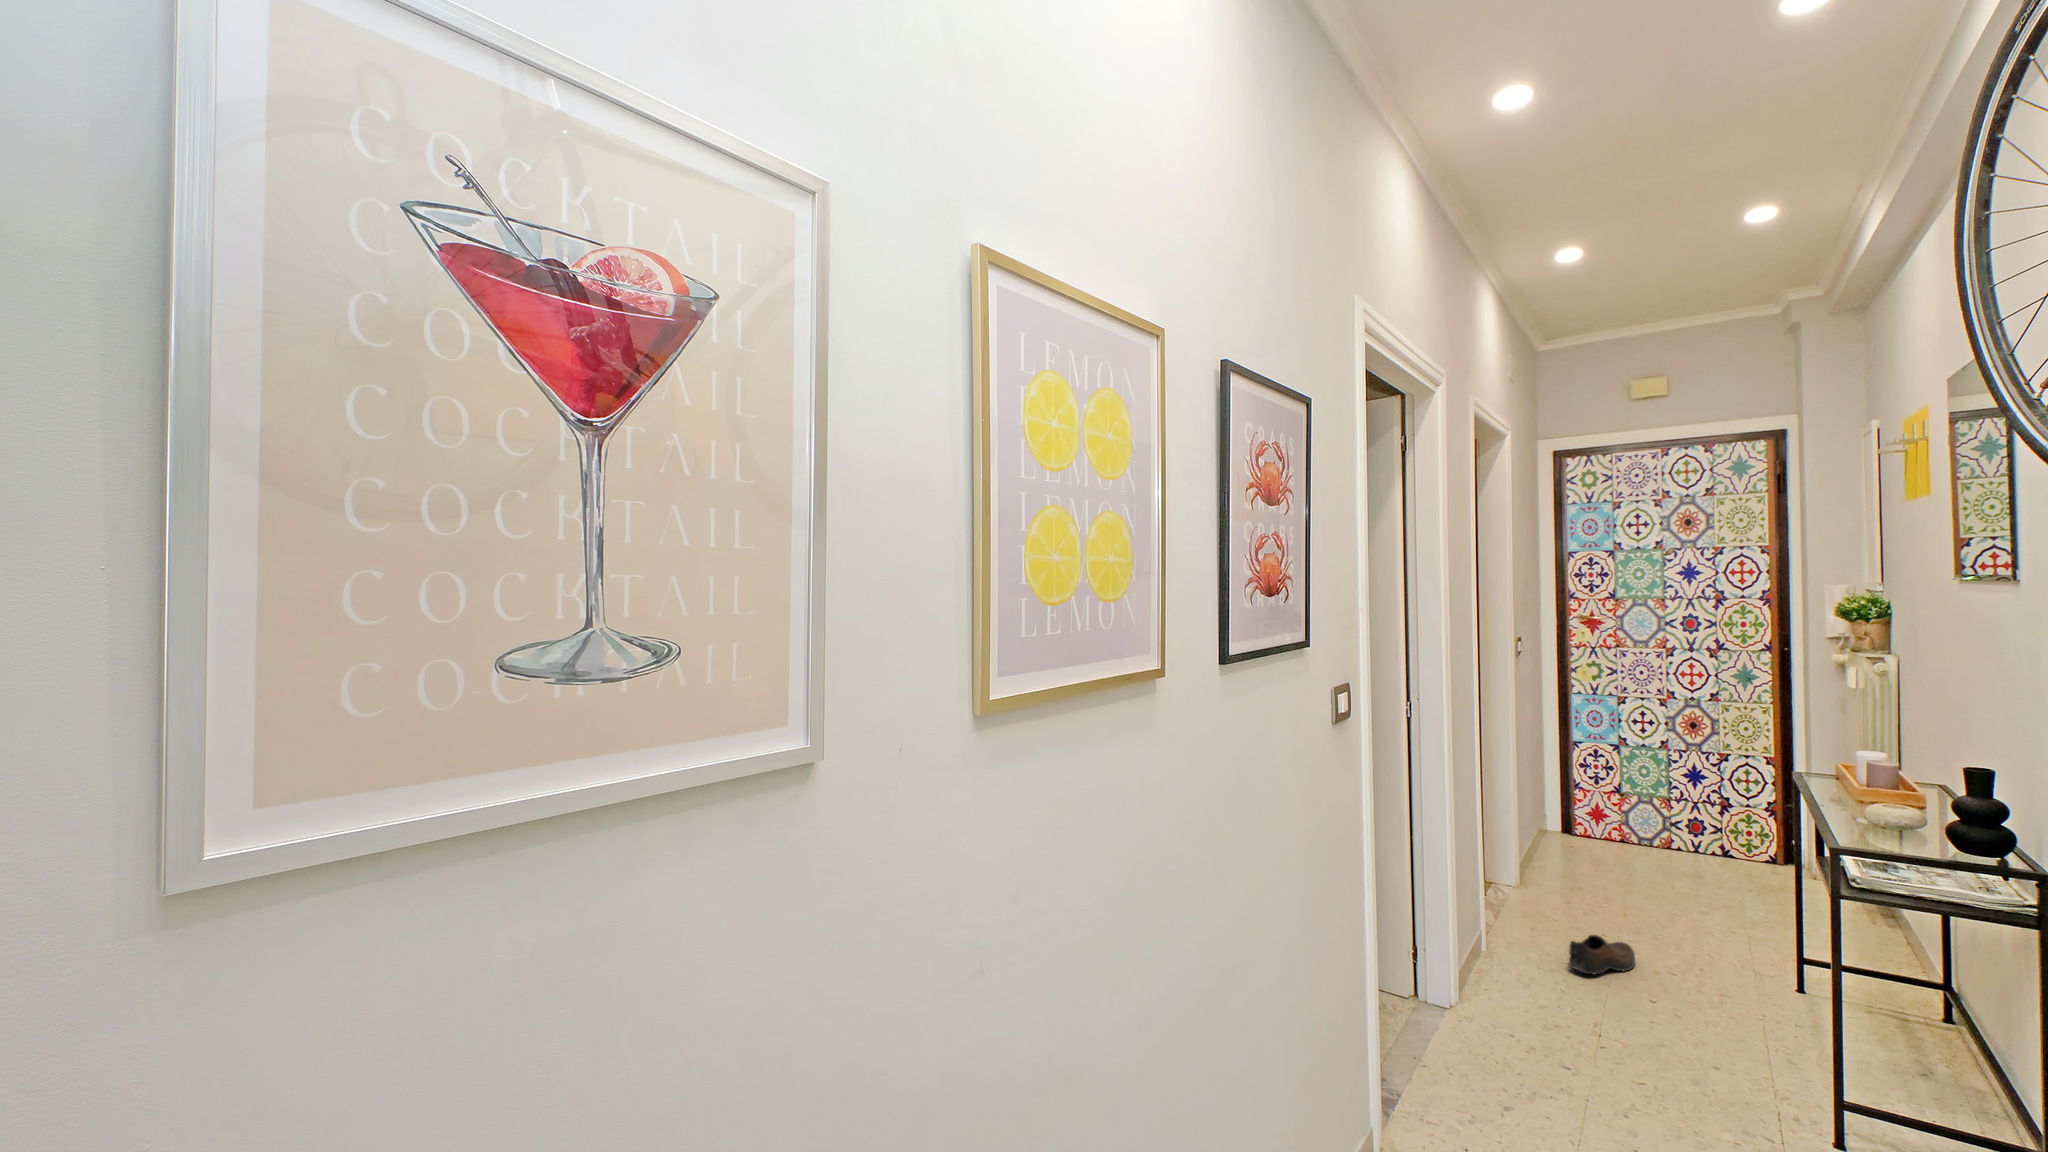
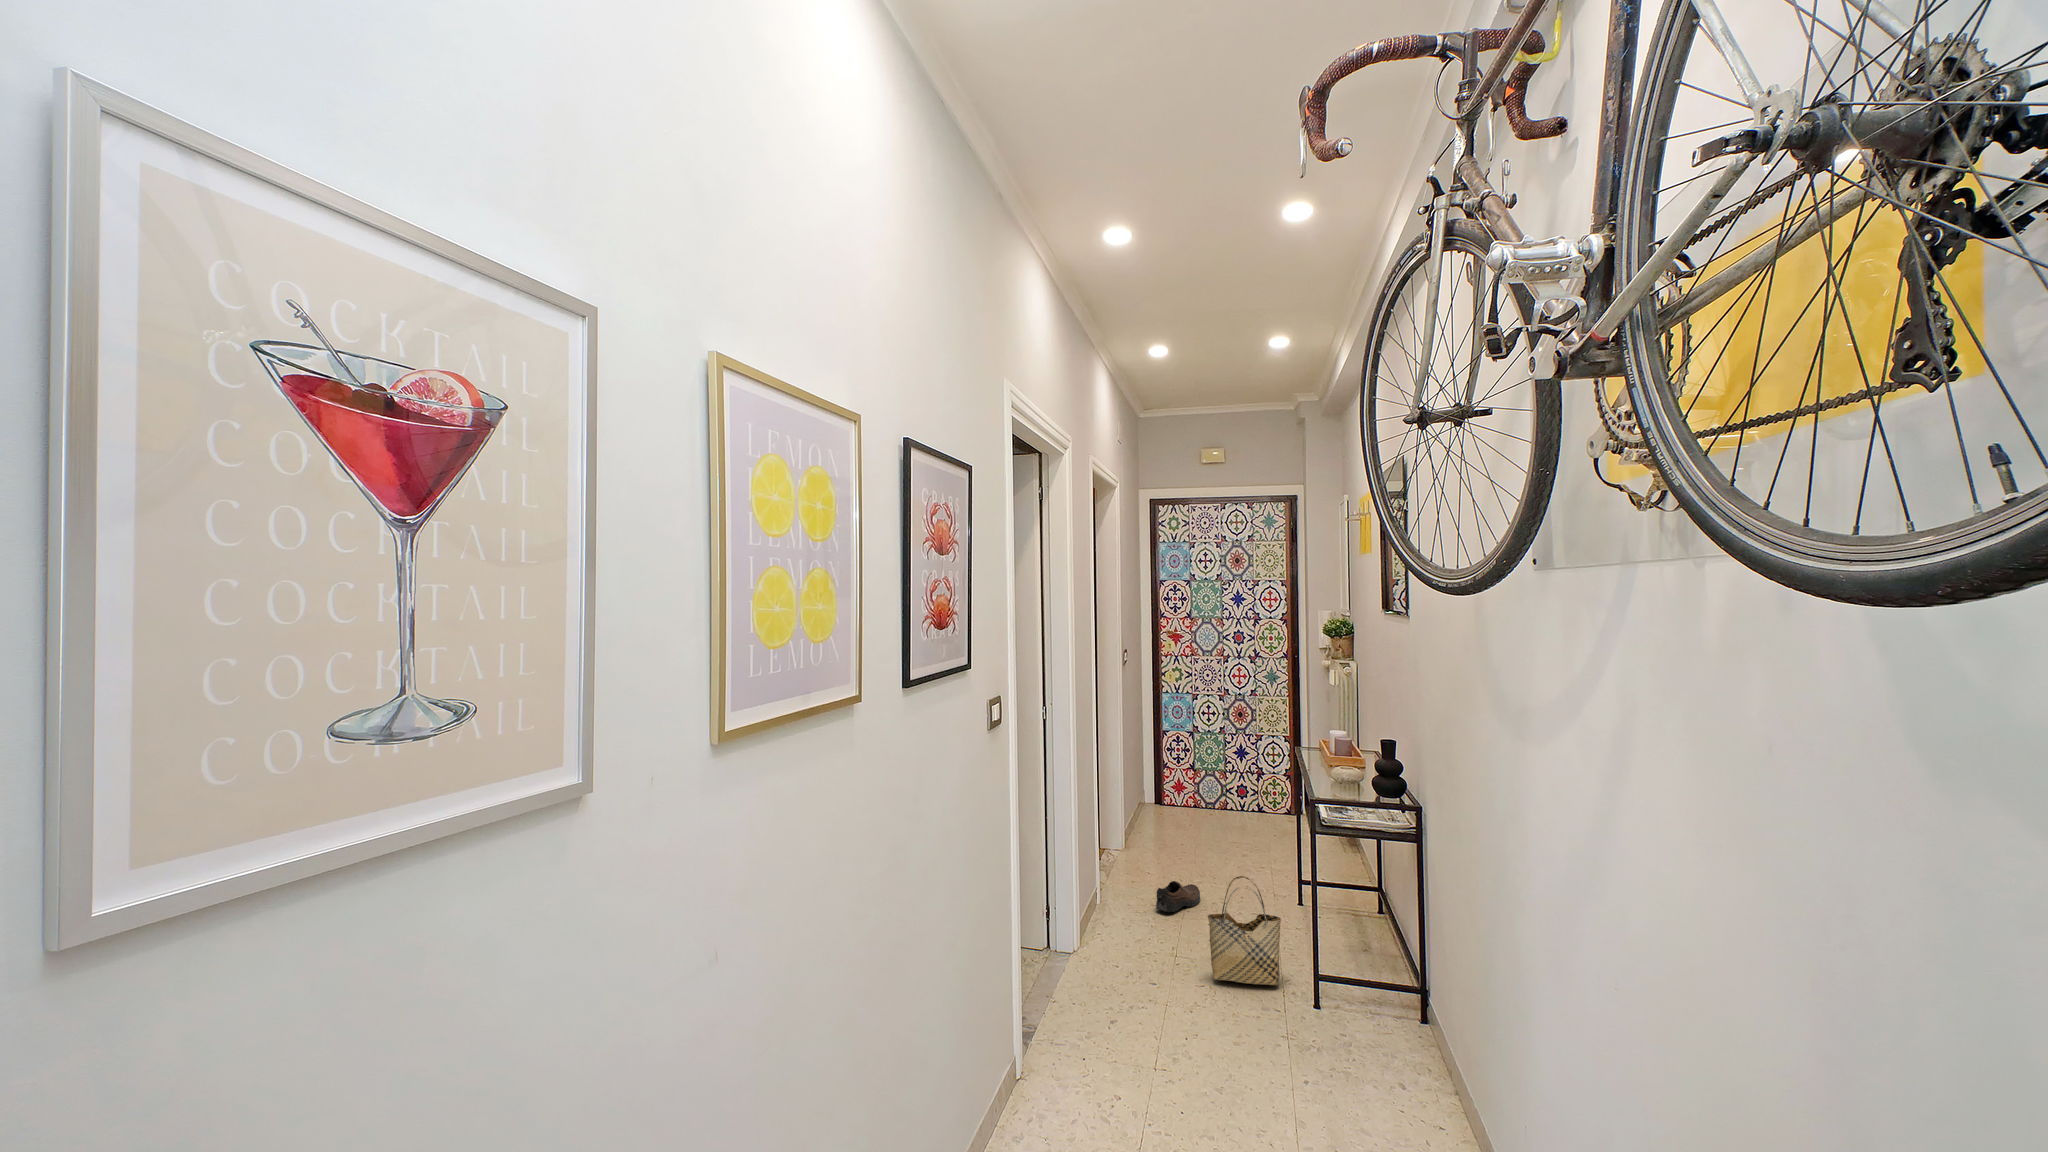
woven basket: none [1651,944,1775,1104] -> present [1208,876,1281,985]

